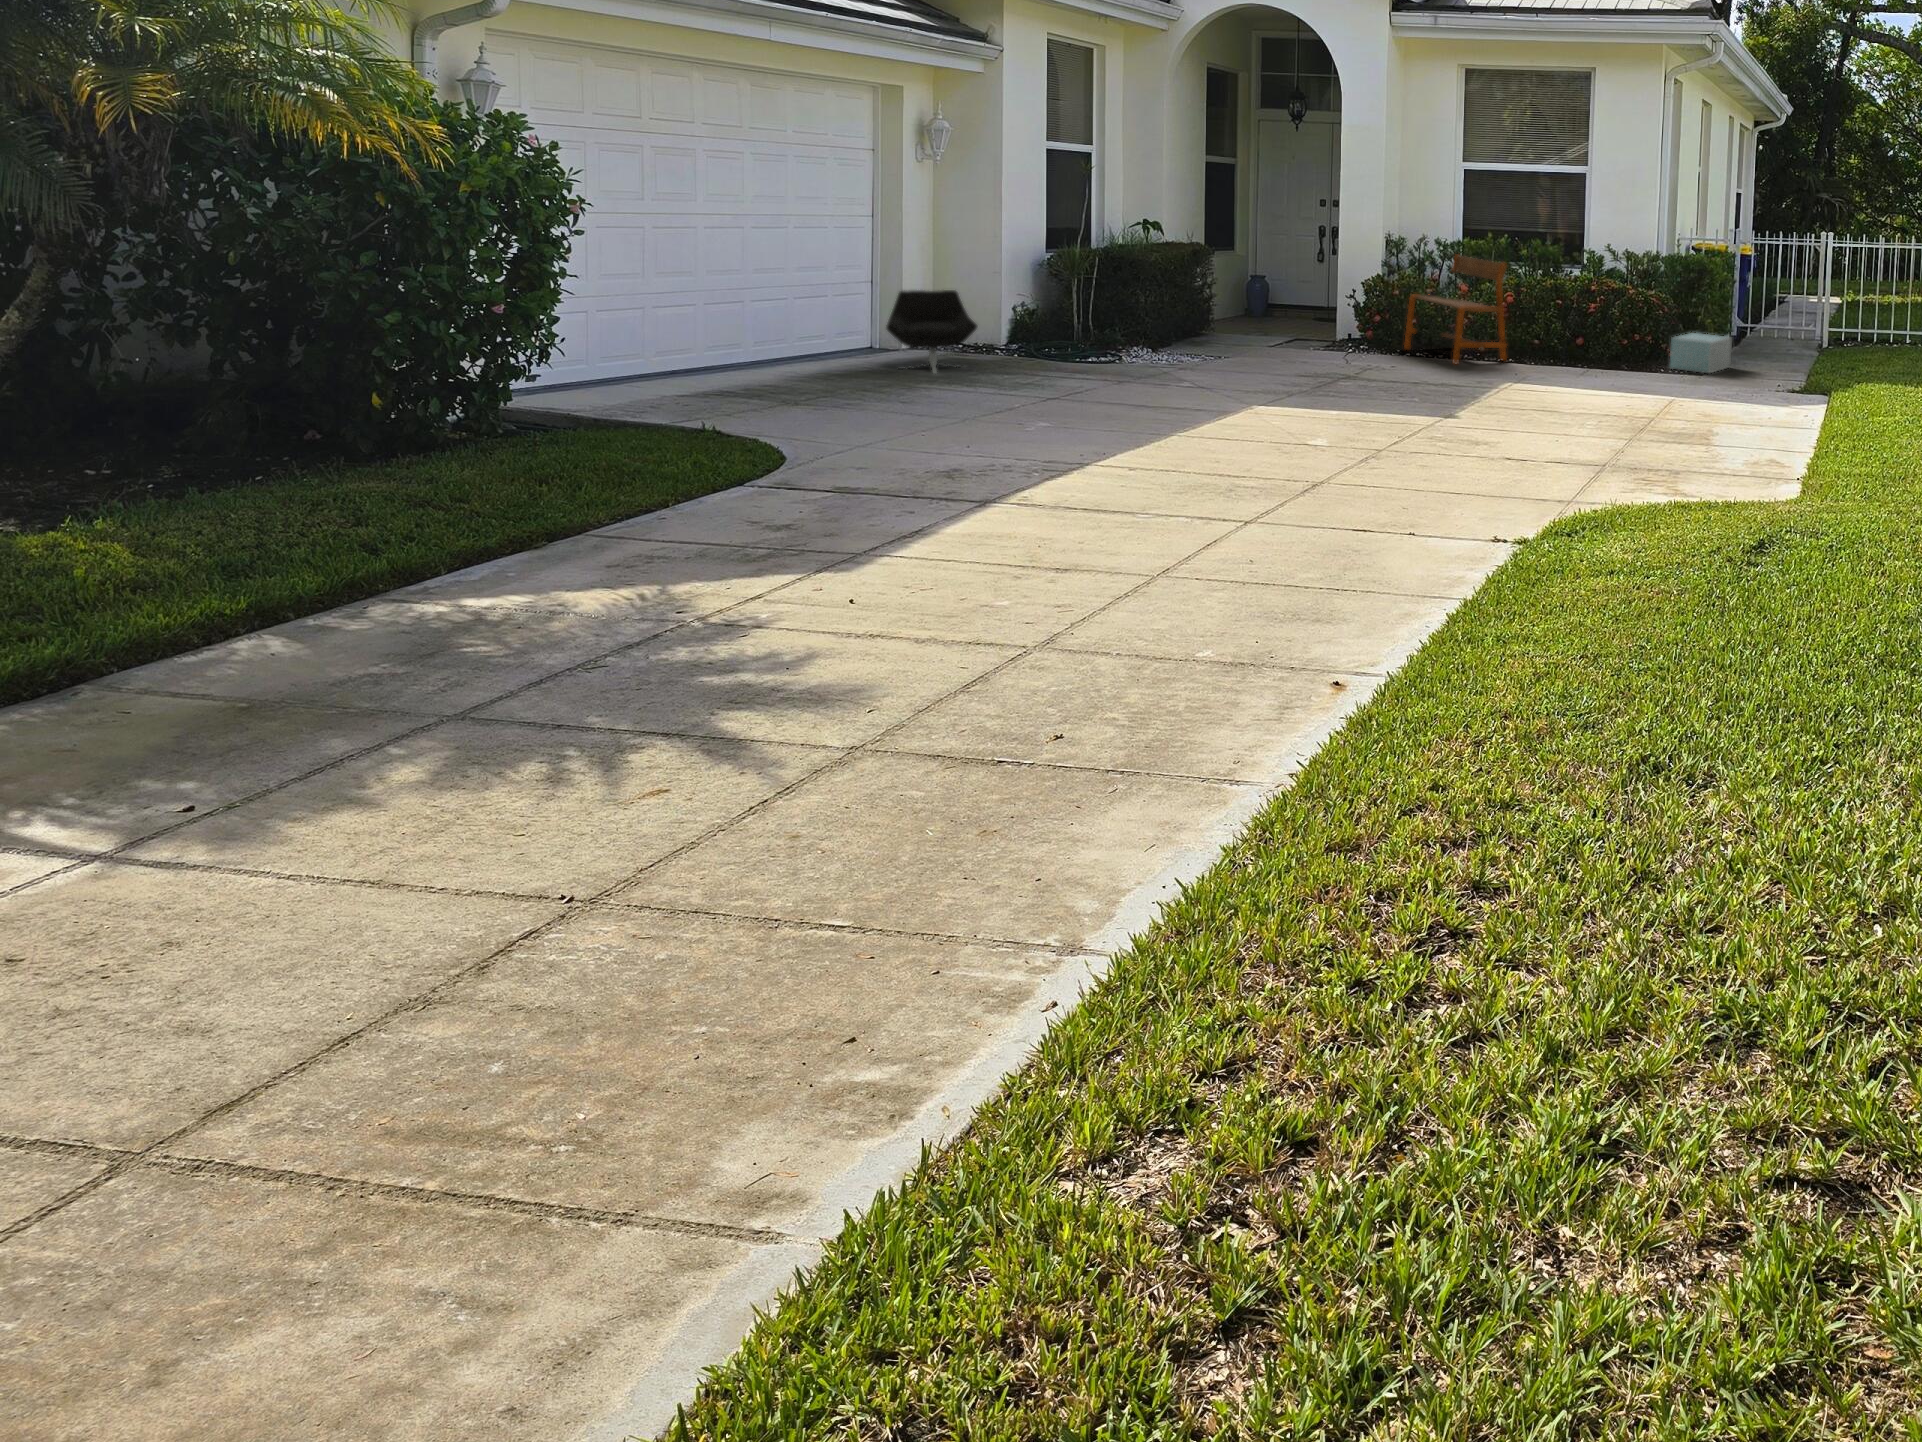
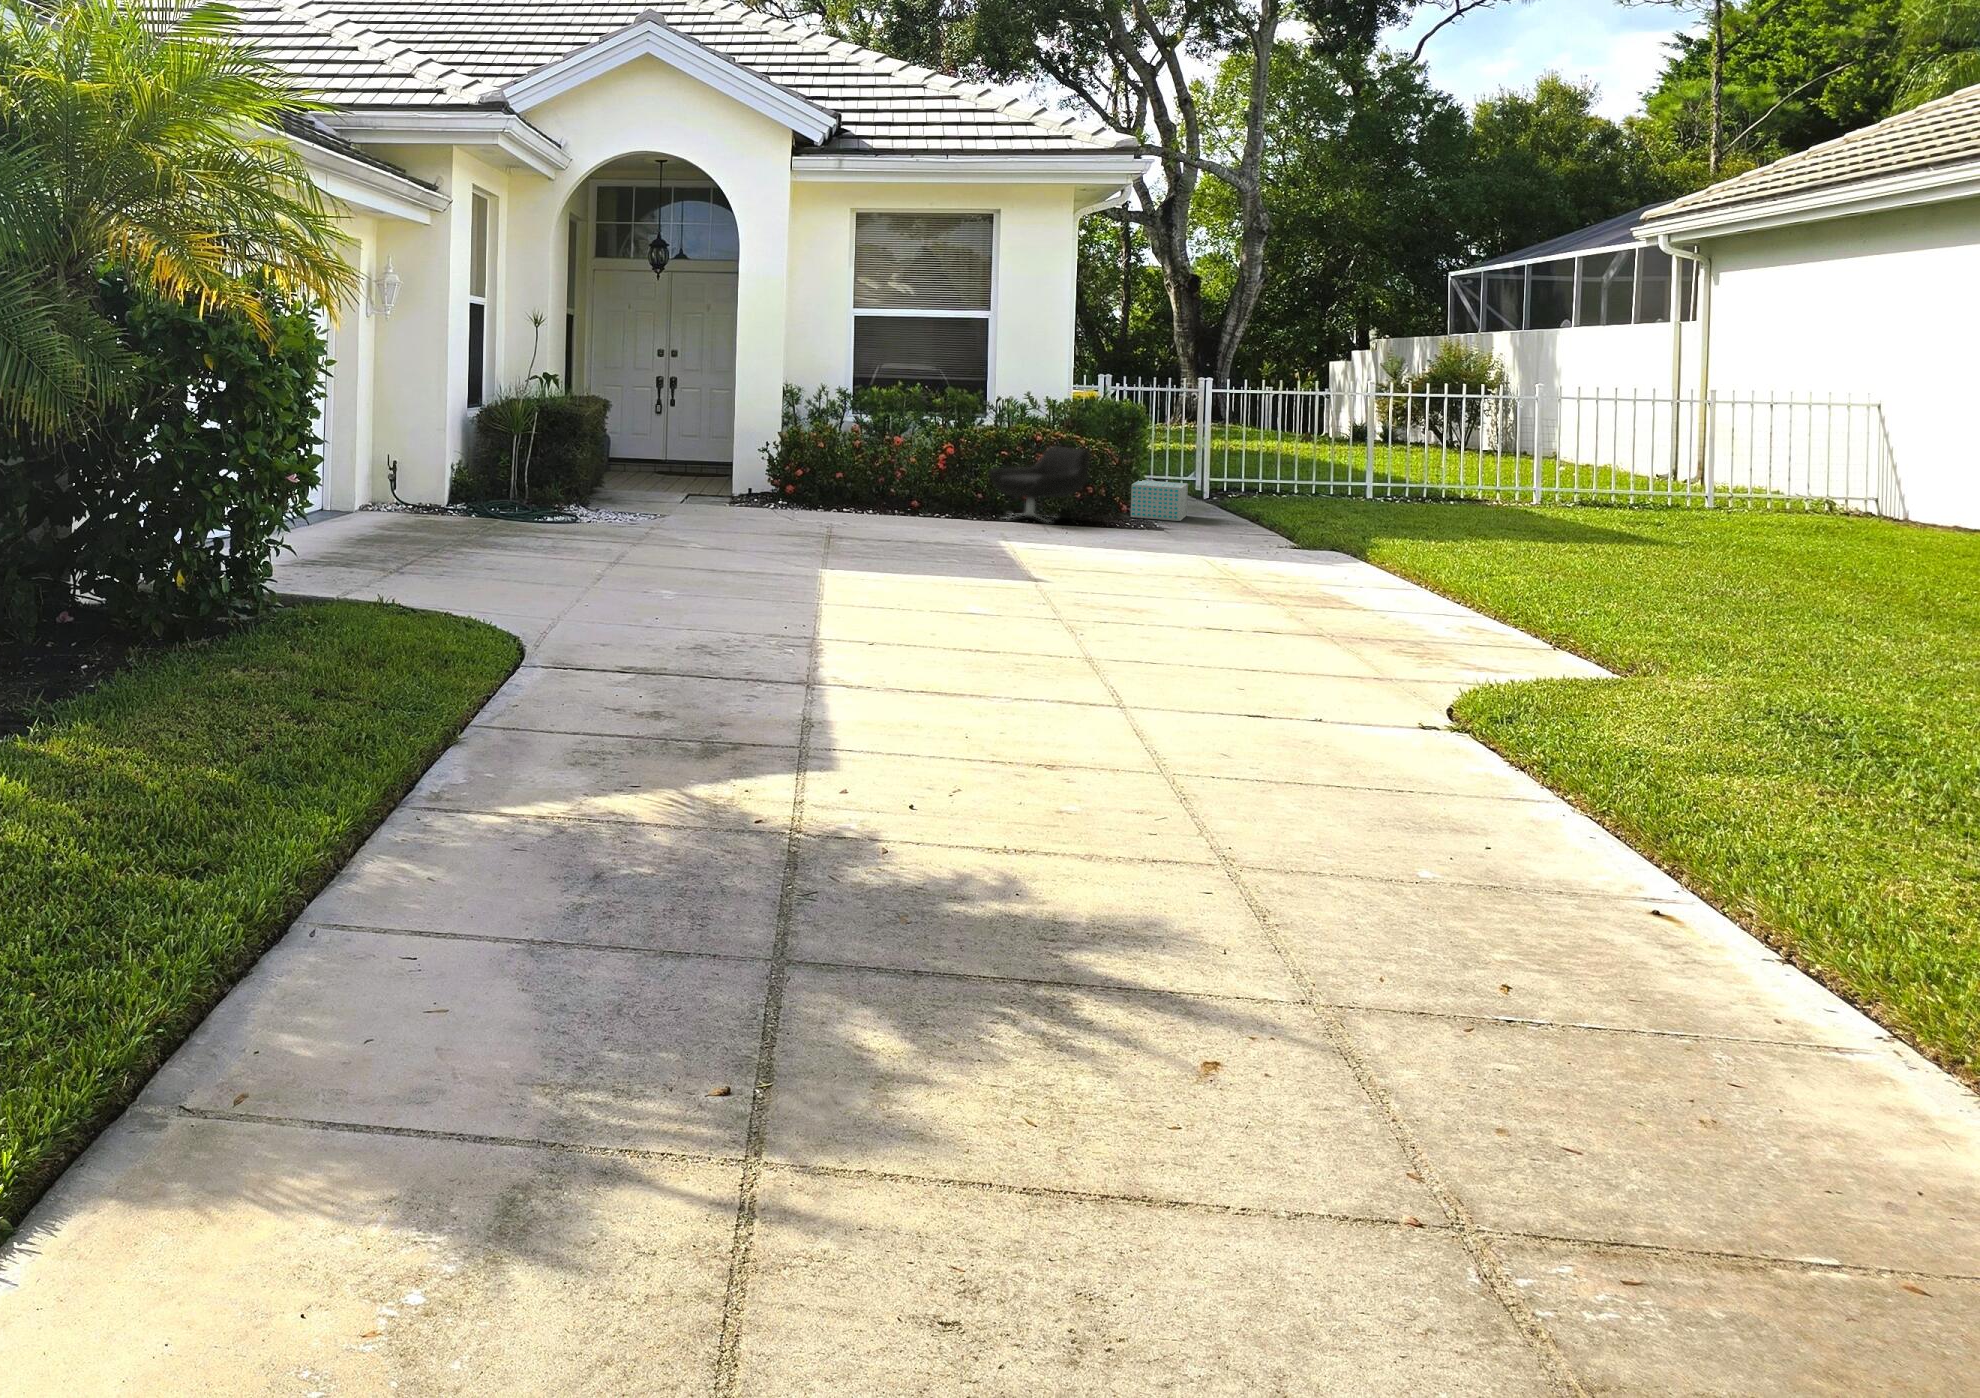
bench: present [1404,255,1507,365] -> none [829,403,954,517]
lounge chair: present [886,290,977,373] -> present [989,446,1090,516]

